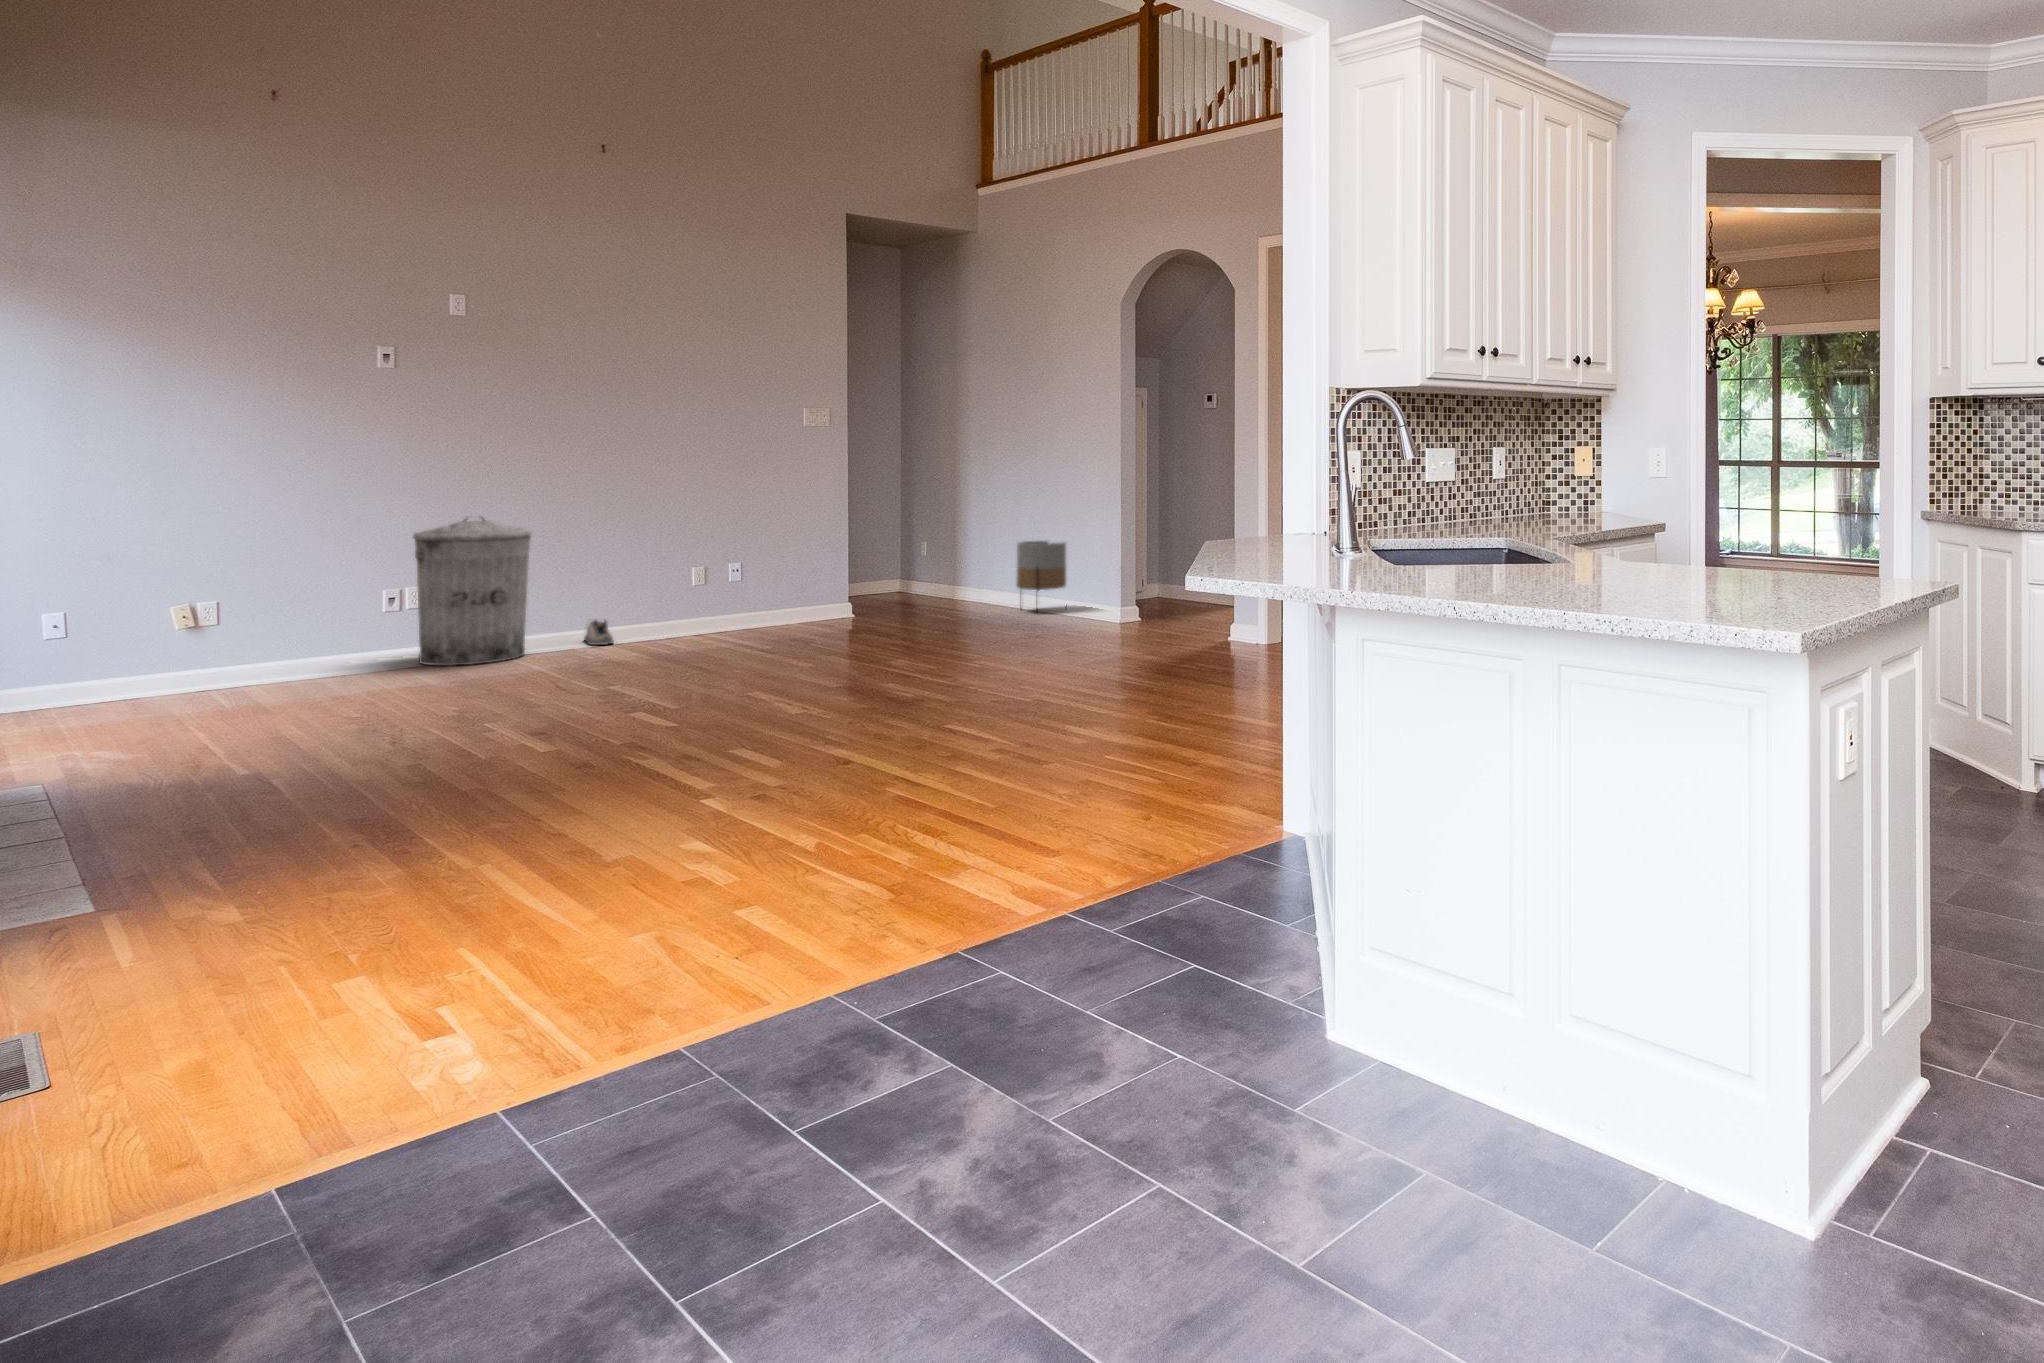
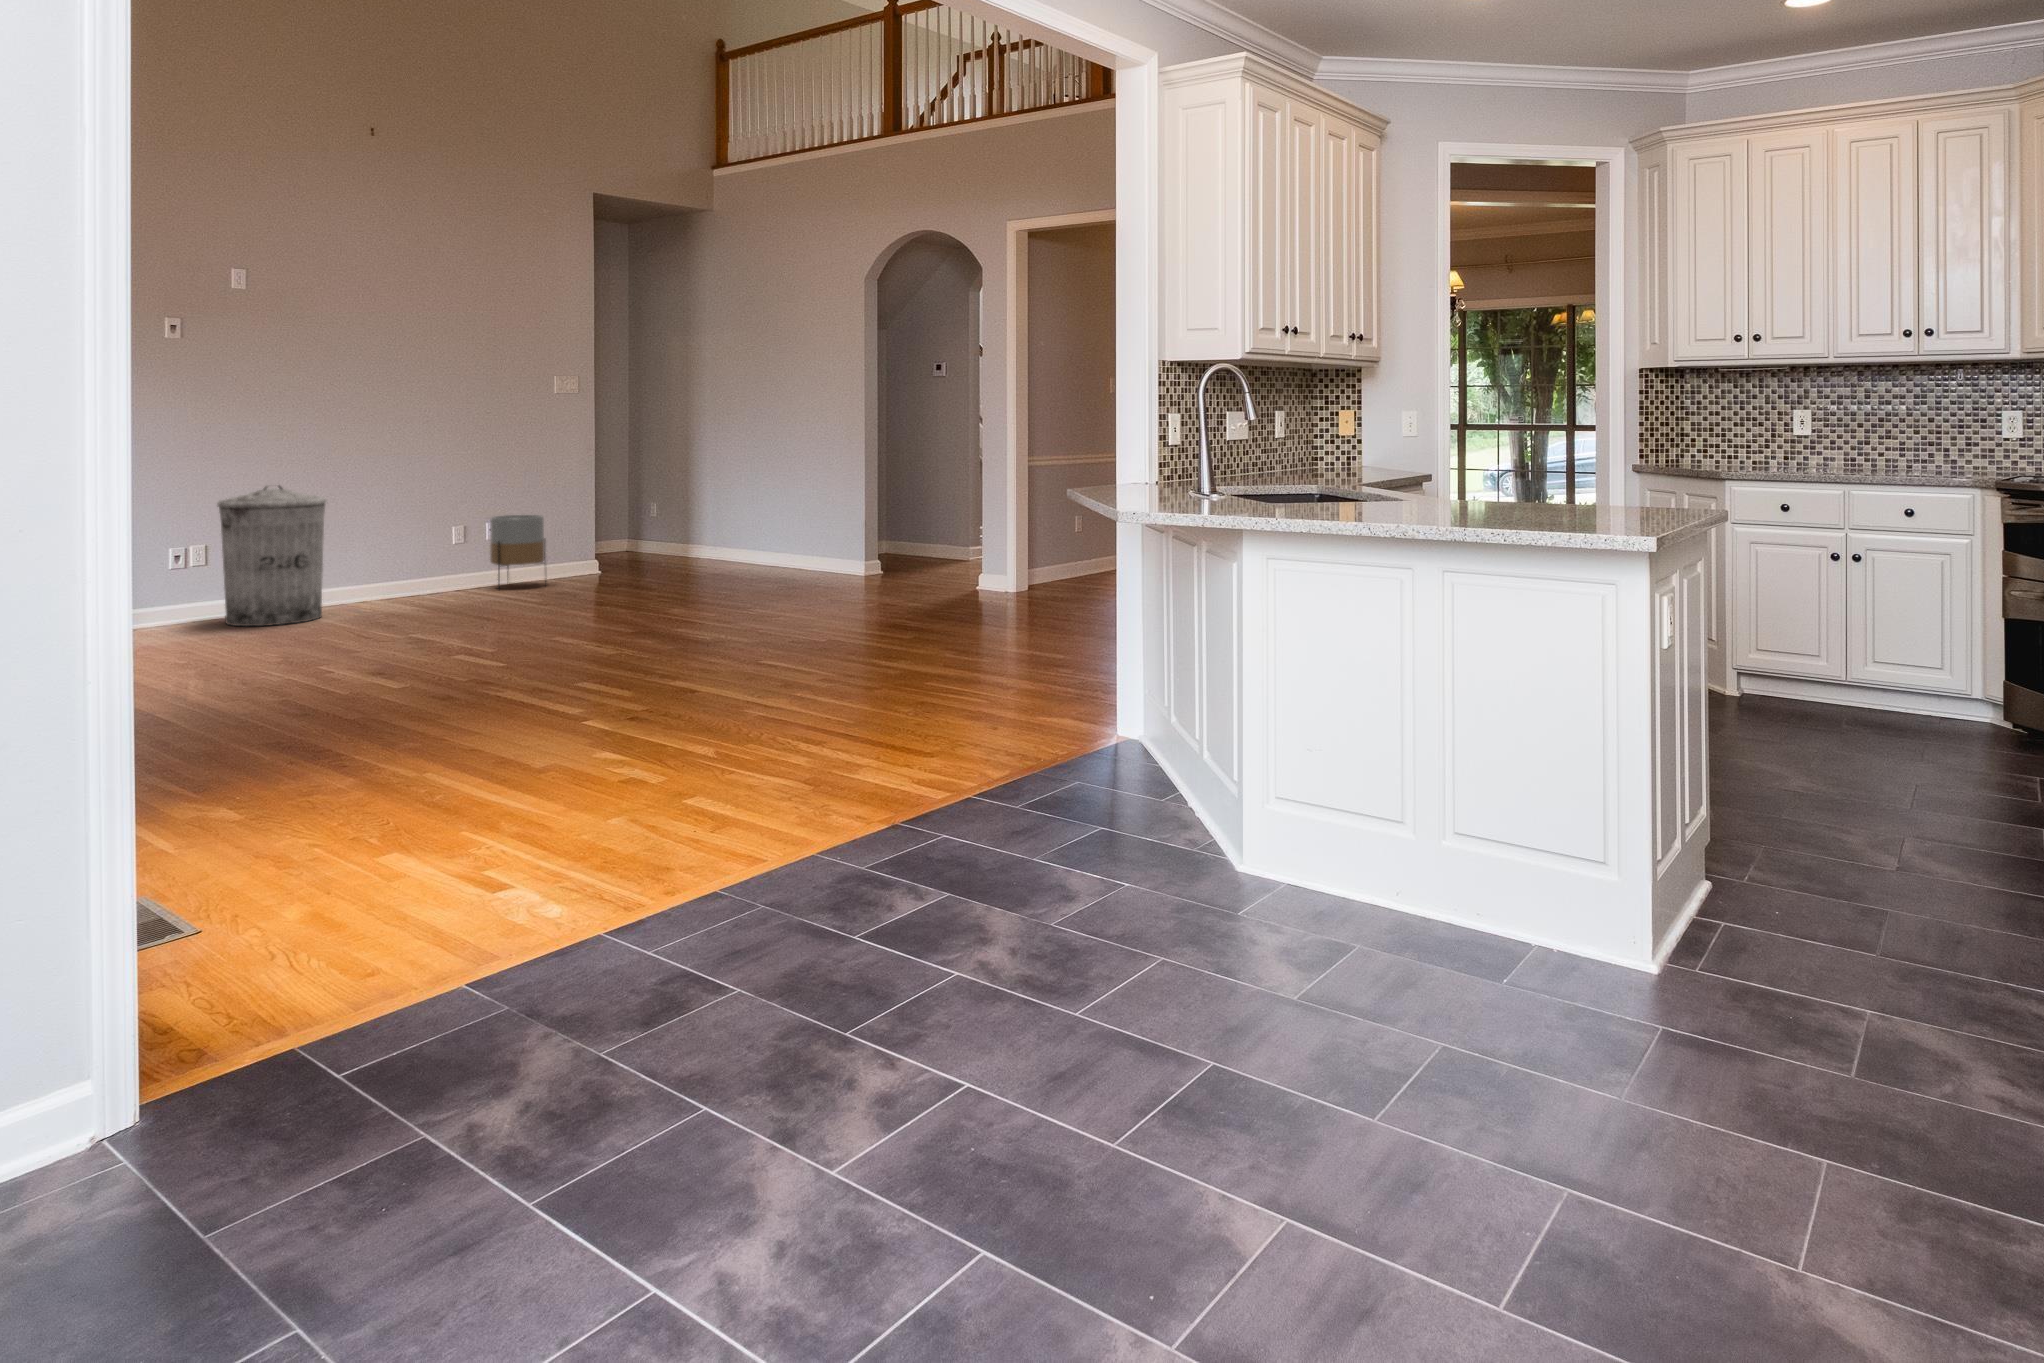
planter: present [1016,541,1066,613] -> present [490,515,545,588]
shoe: present [584,620,613,645] -> none [367,582,399,607]

